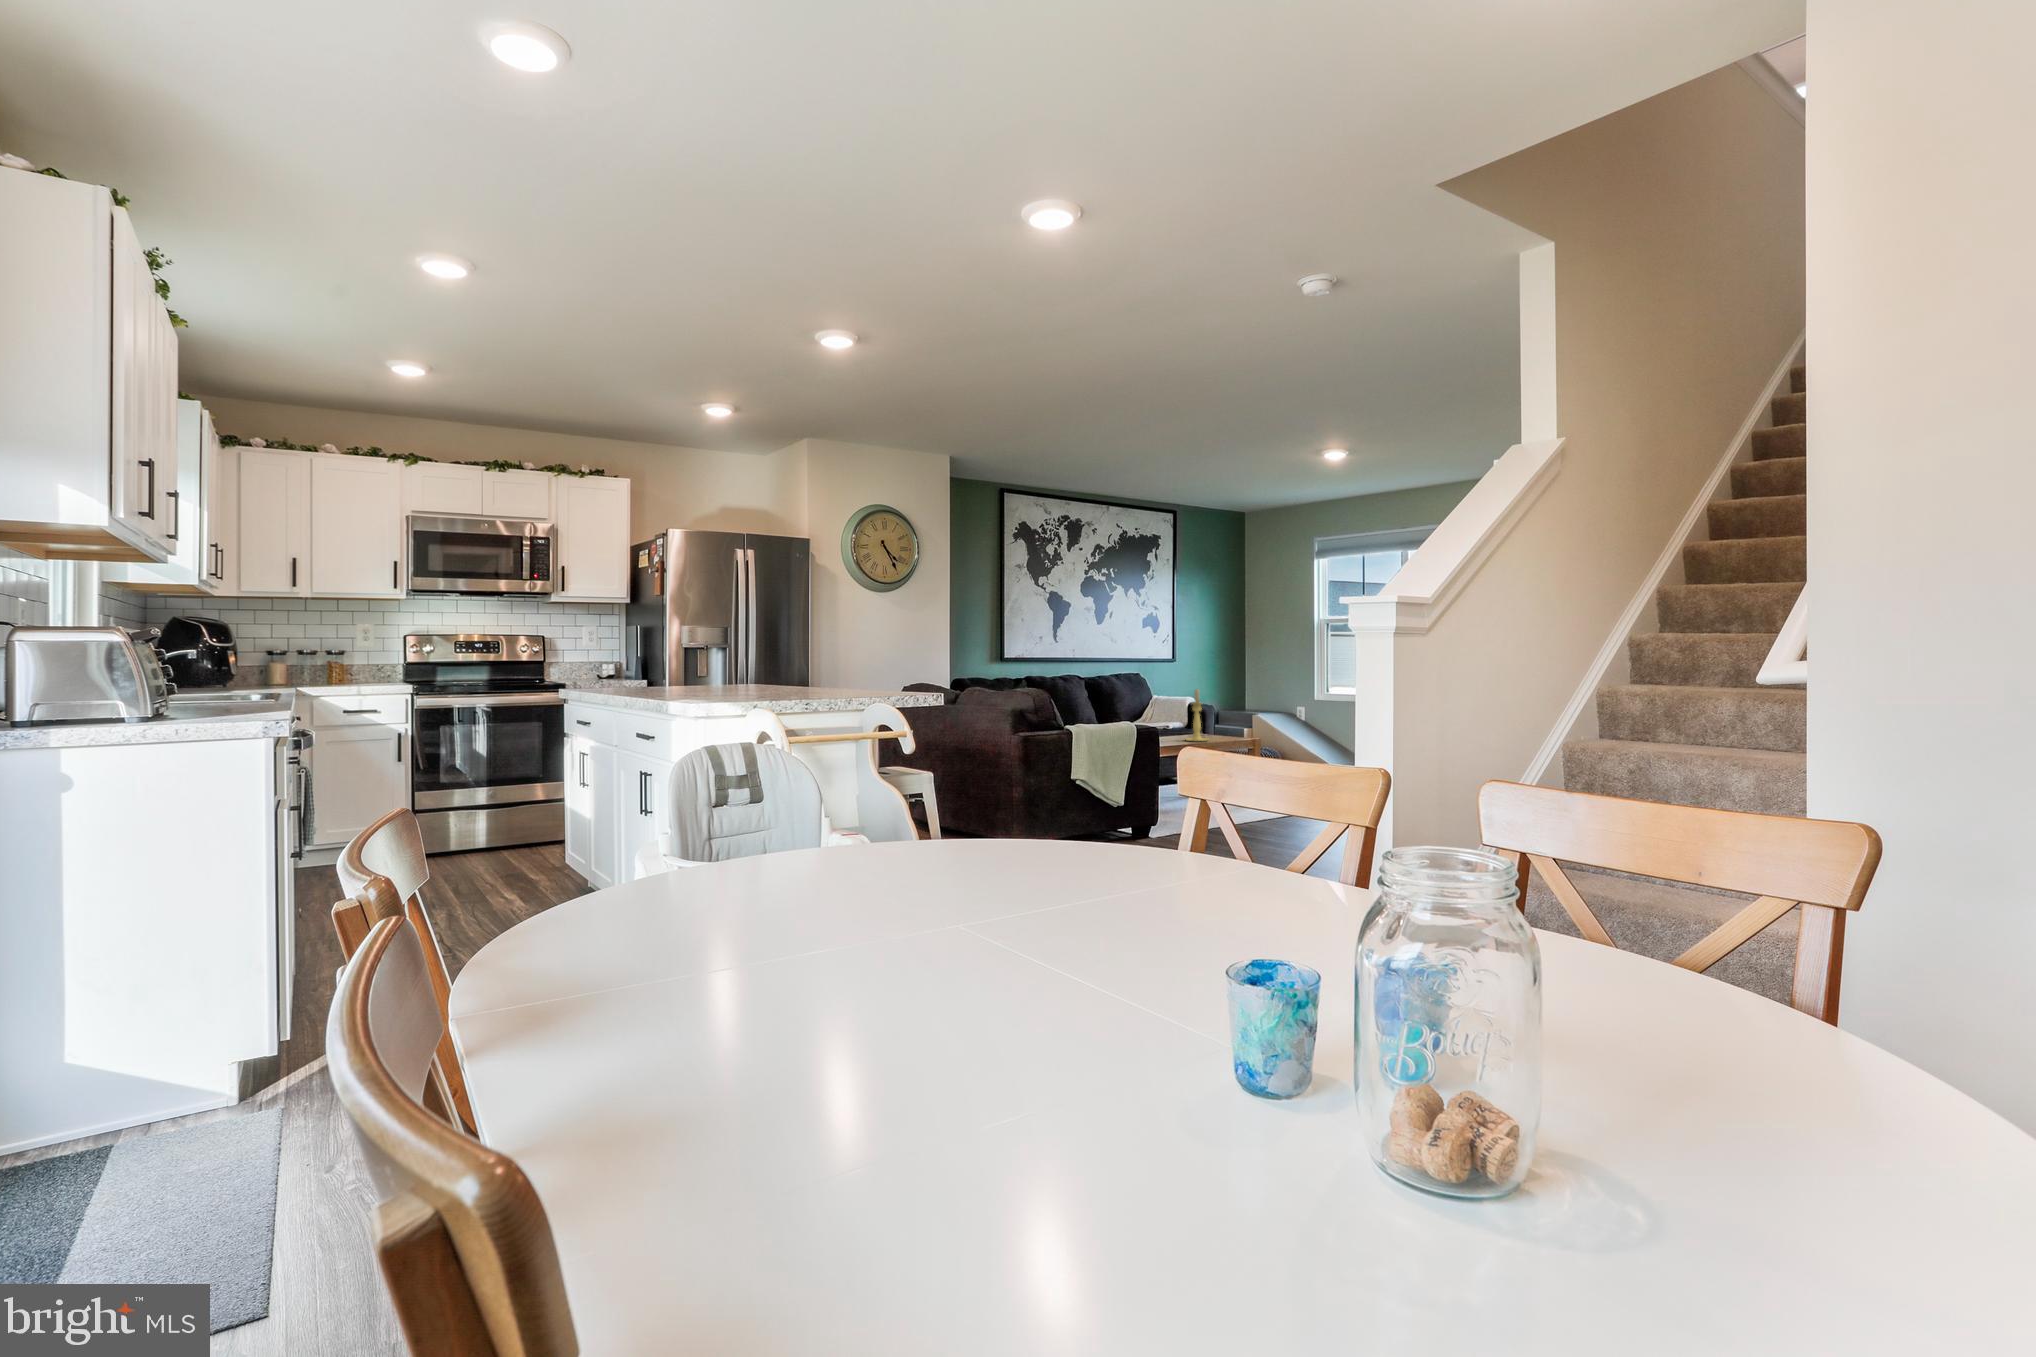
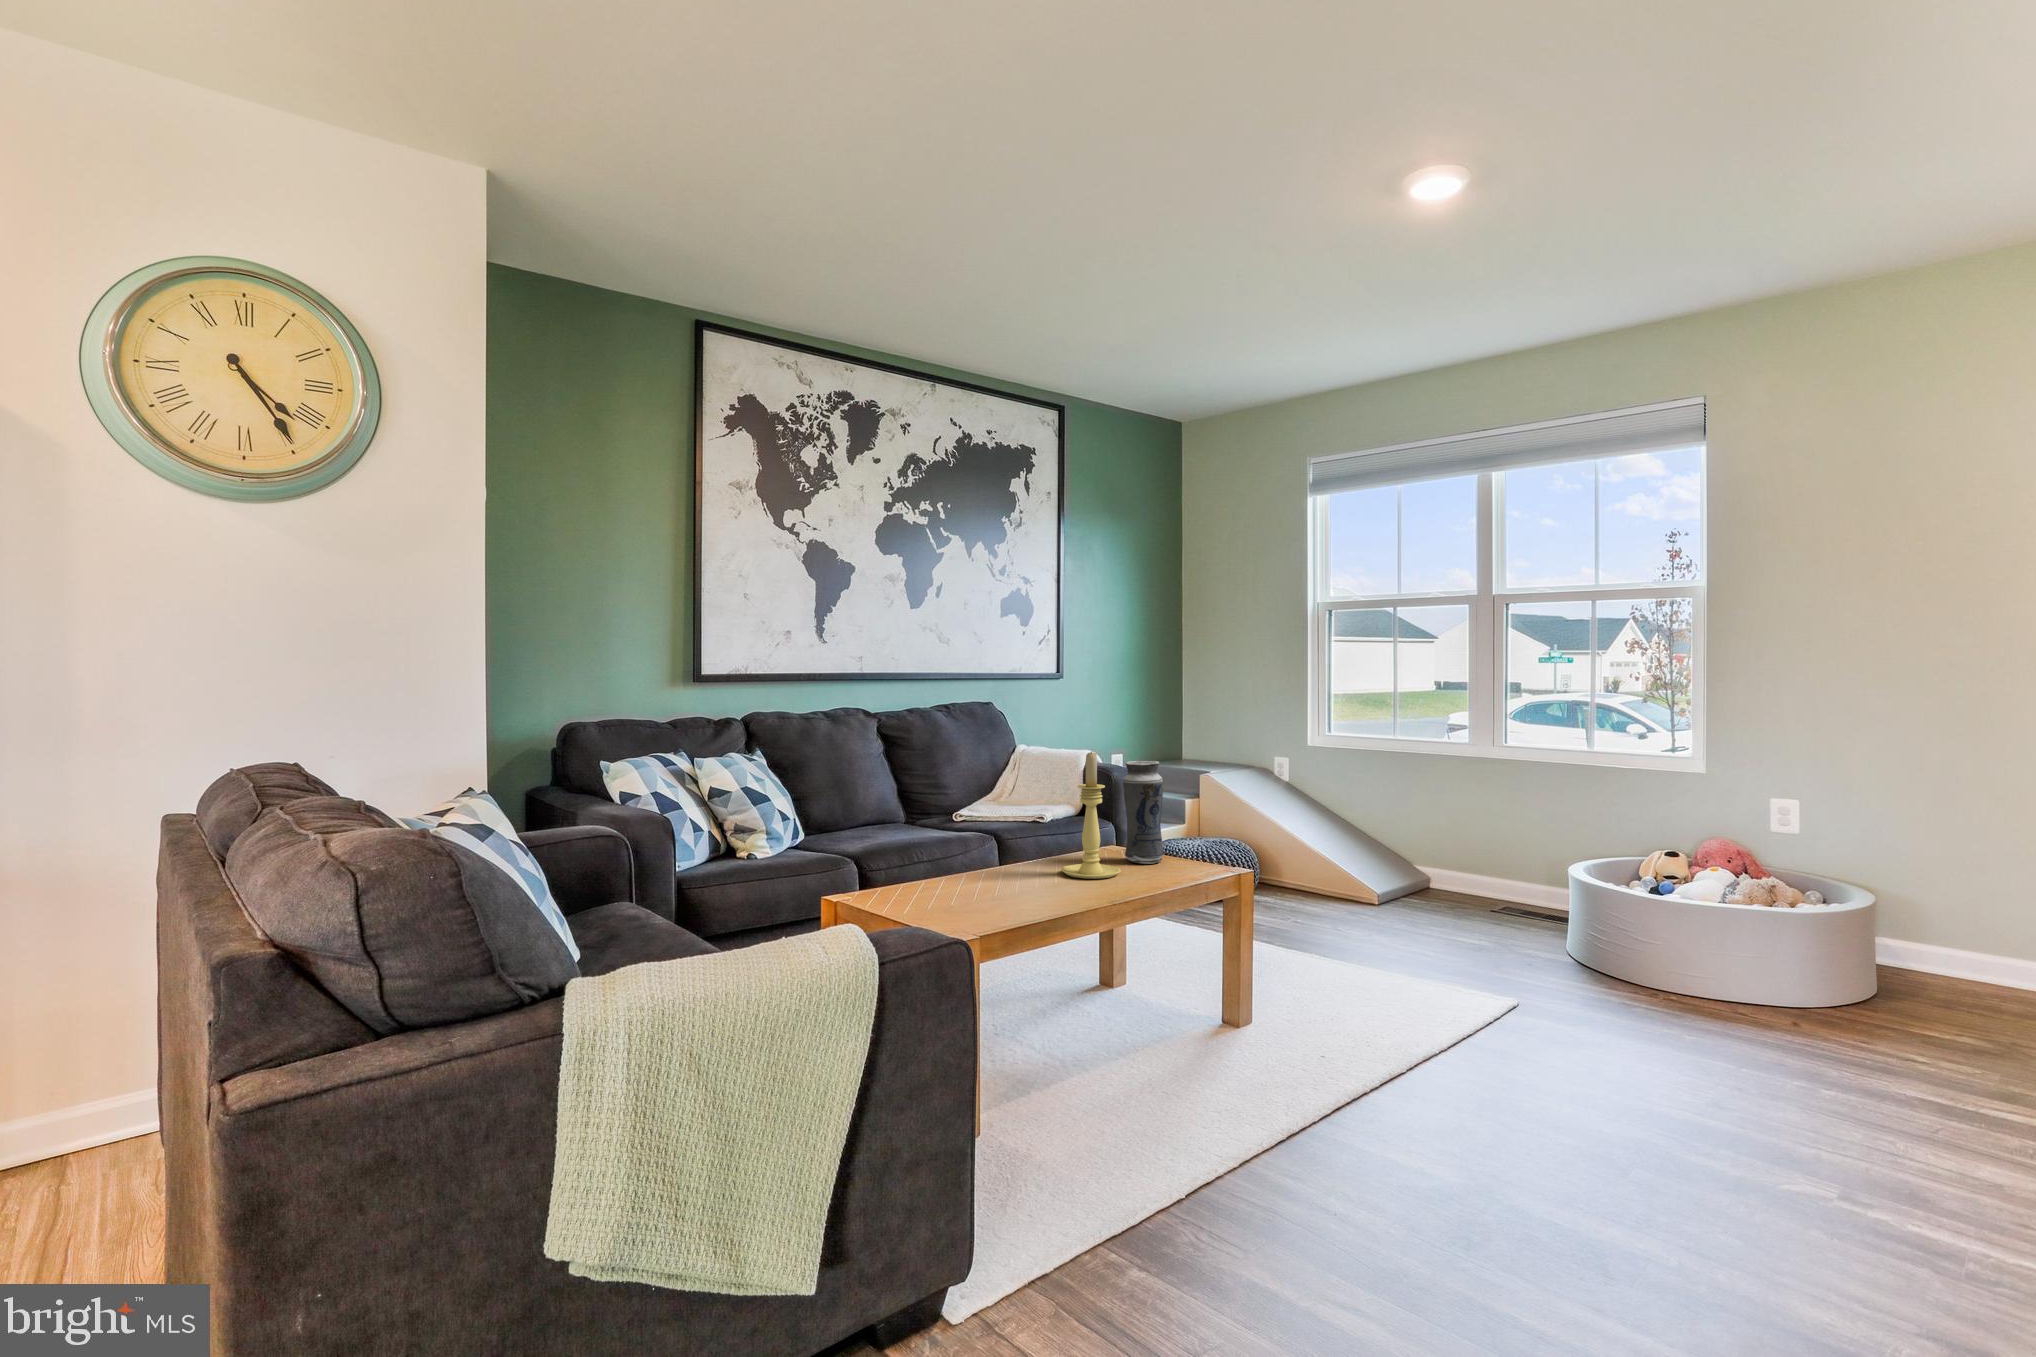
vase: none [1211,694,1229,739] -> present [1123,761,1164,864]

